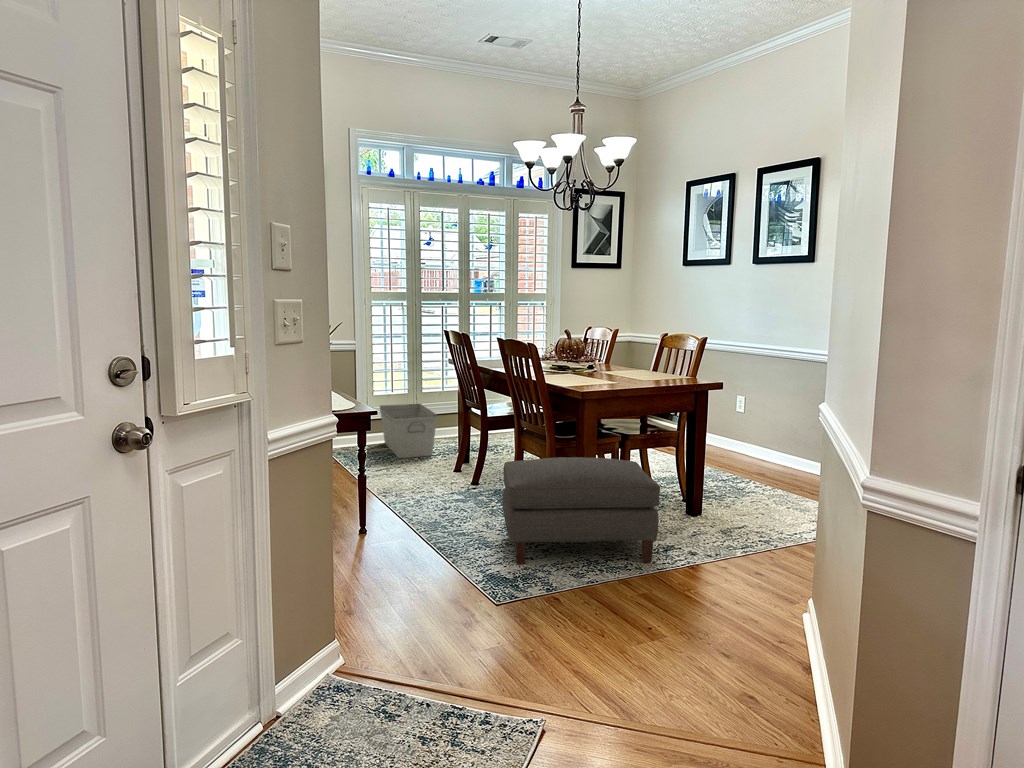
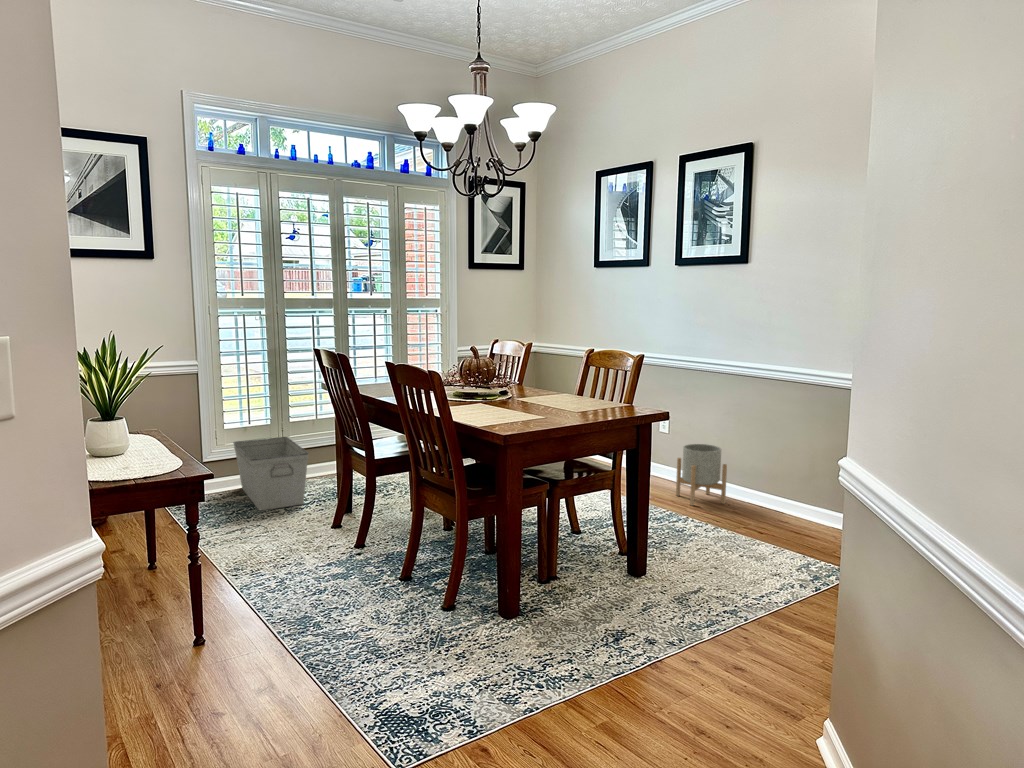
planter: none [744,420,789,472] -> present [676,444,727,505]
ottoman: present [502,457,660,564] -> none [399,520,613,685]

